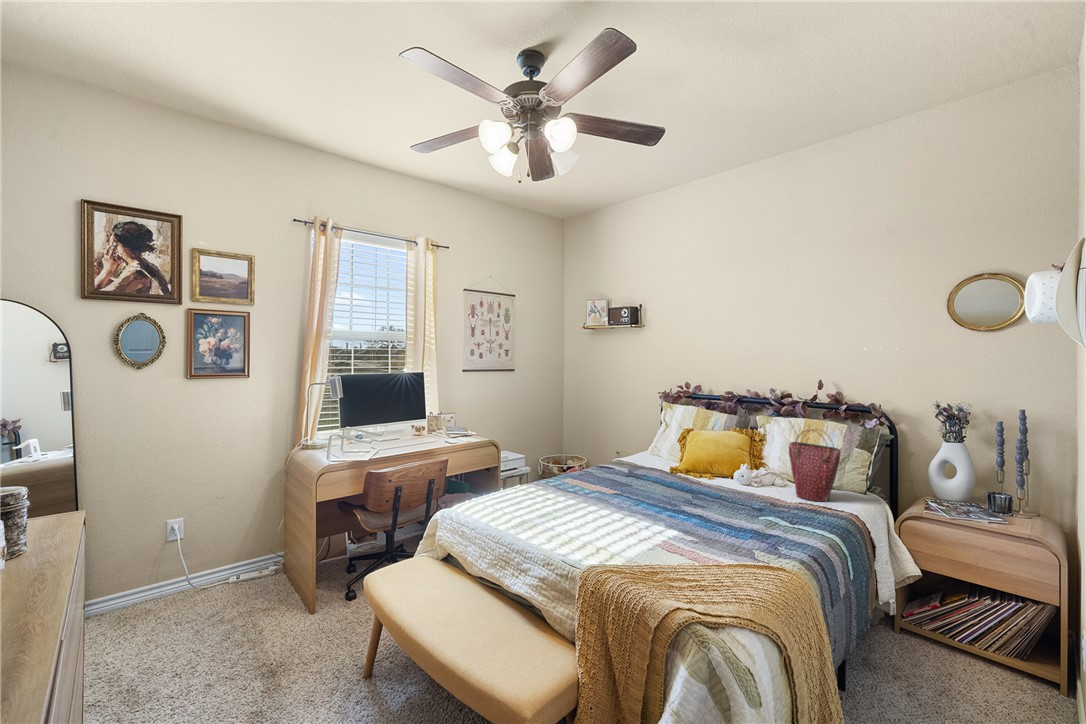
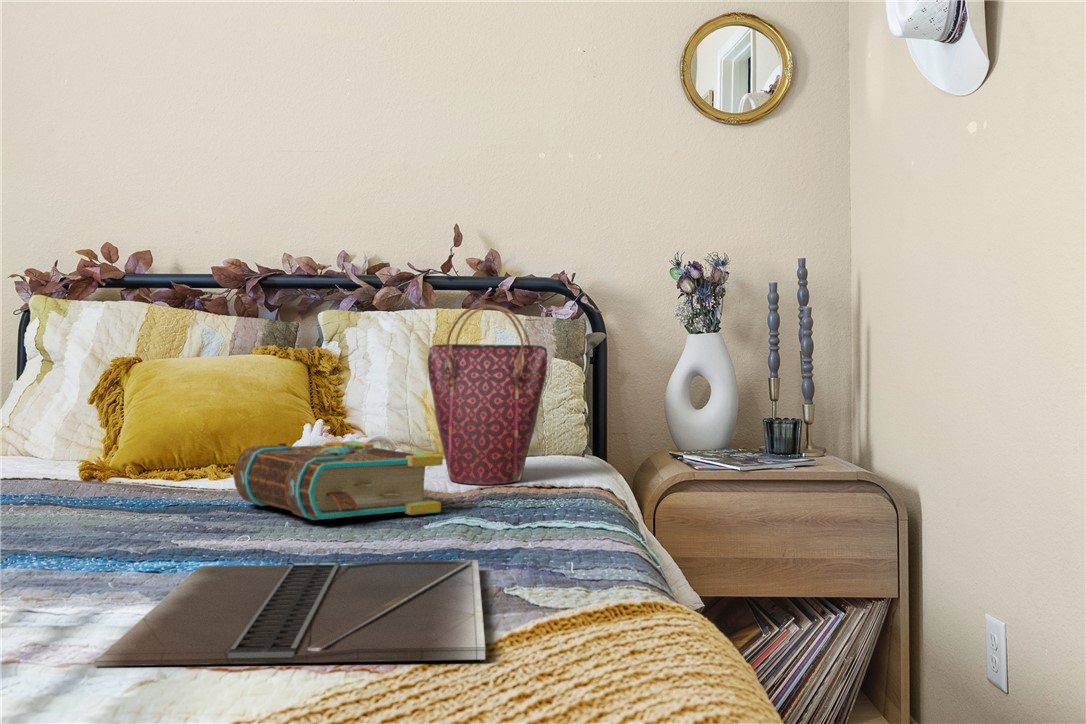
book: none [707,476,777,512] -> present [233,441,443,520]
laptop: none [644,519,766,572] -> present [94,560,486,666]

